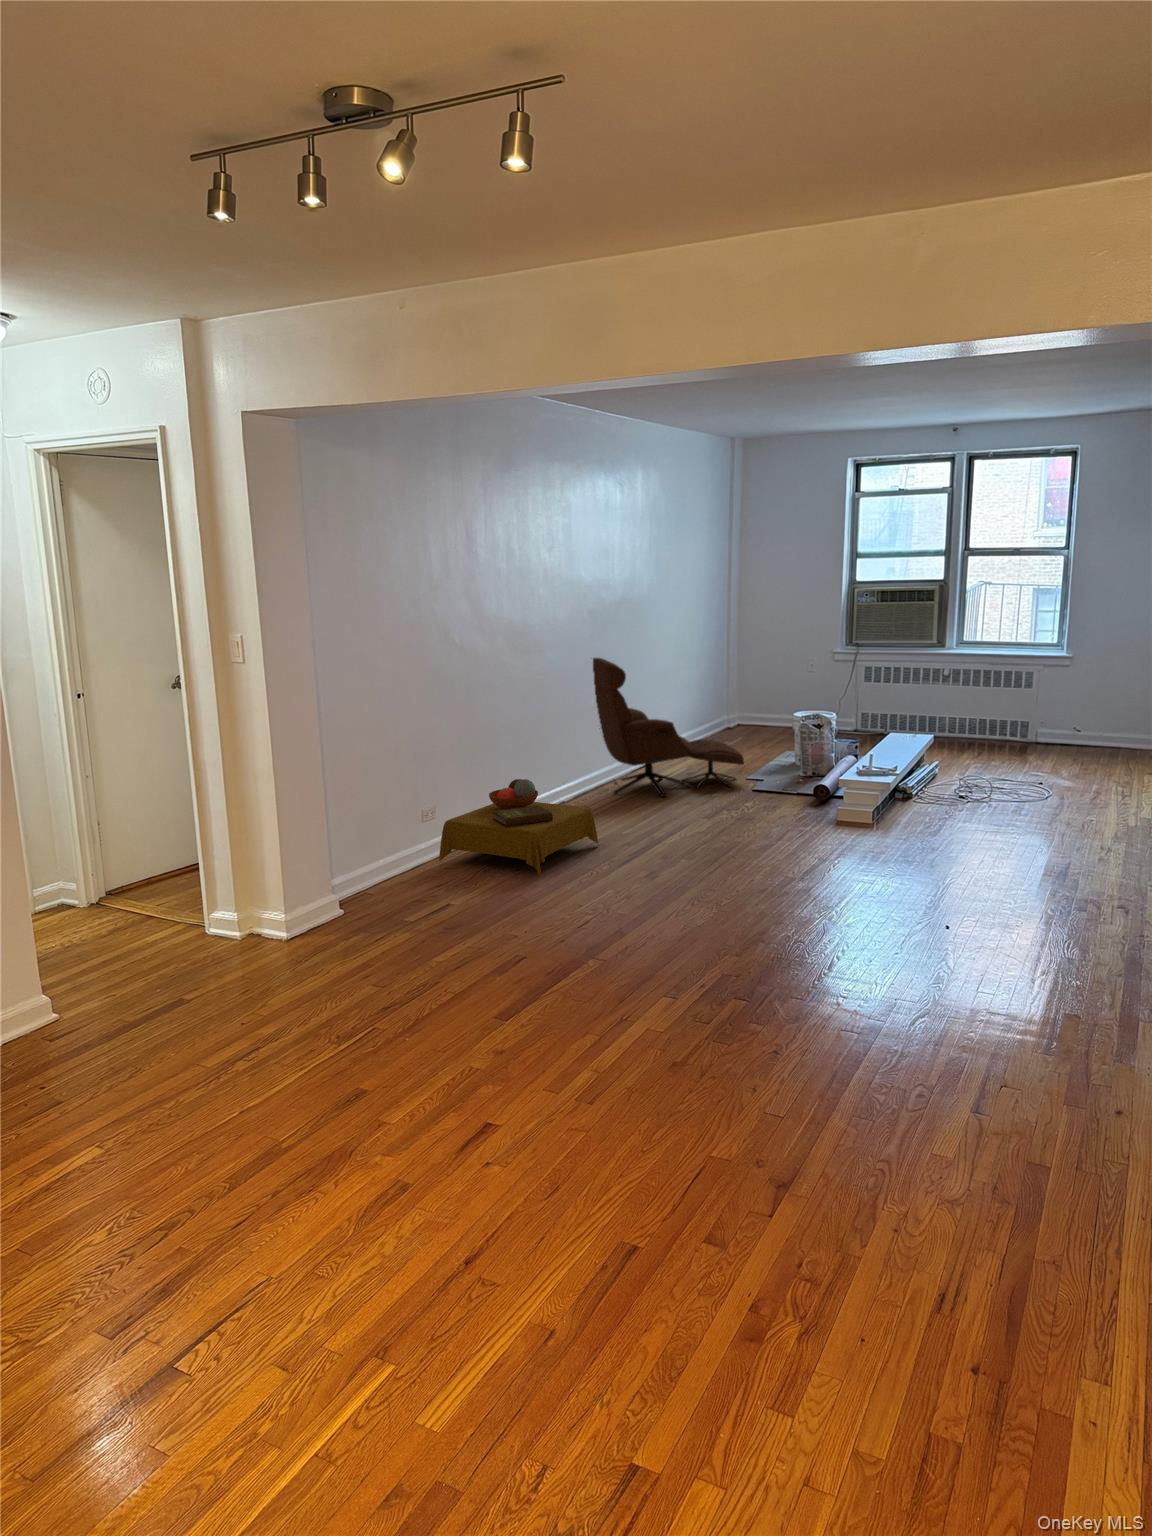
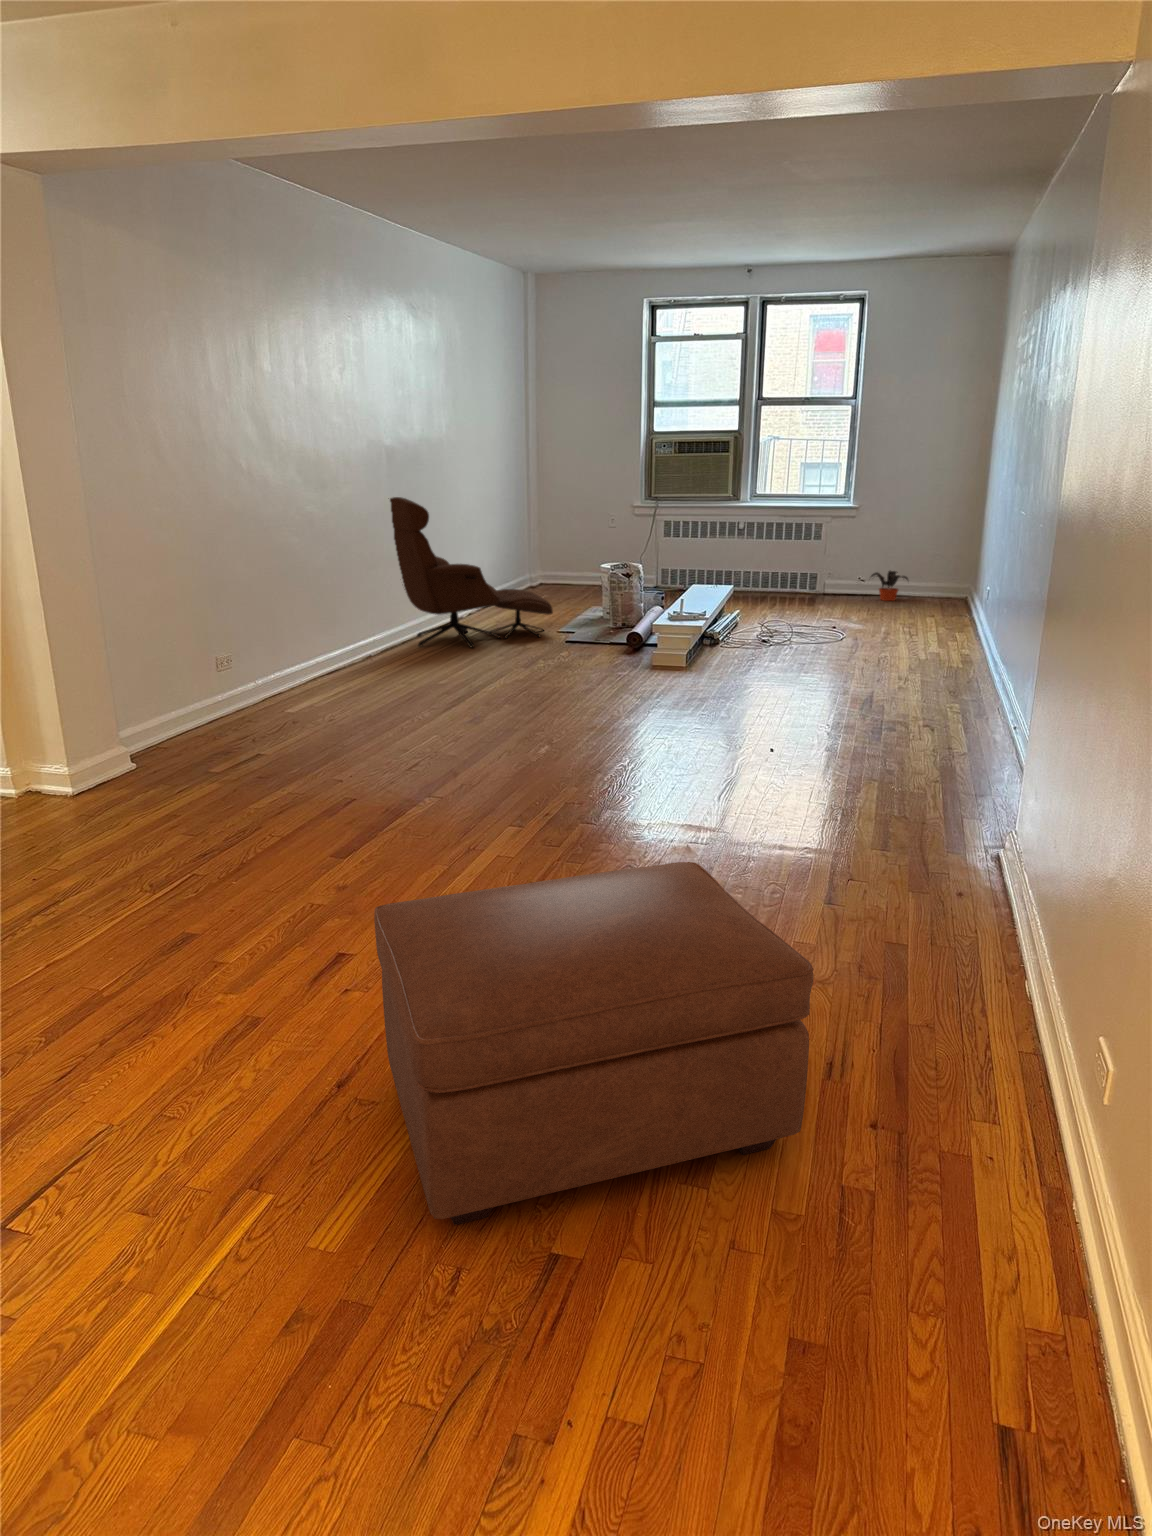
potted plant: none [1084,718,1129,750] -> present [871,571,908,601]
side table: present [439,779,598,877] -> none [235,621,411,724]
ottoman: none [501,1074,899,1423] -> present [374,862,814,1225]

